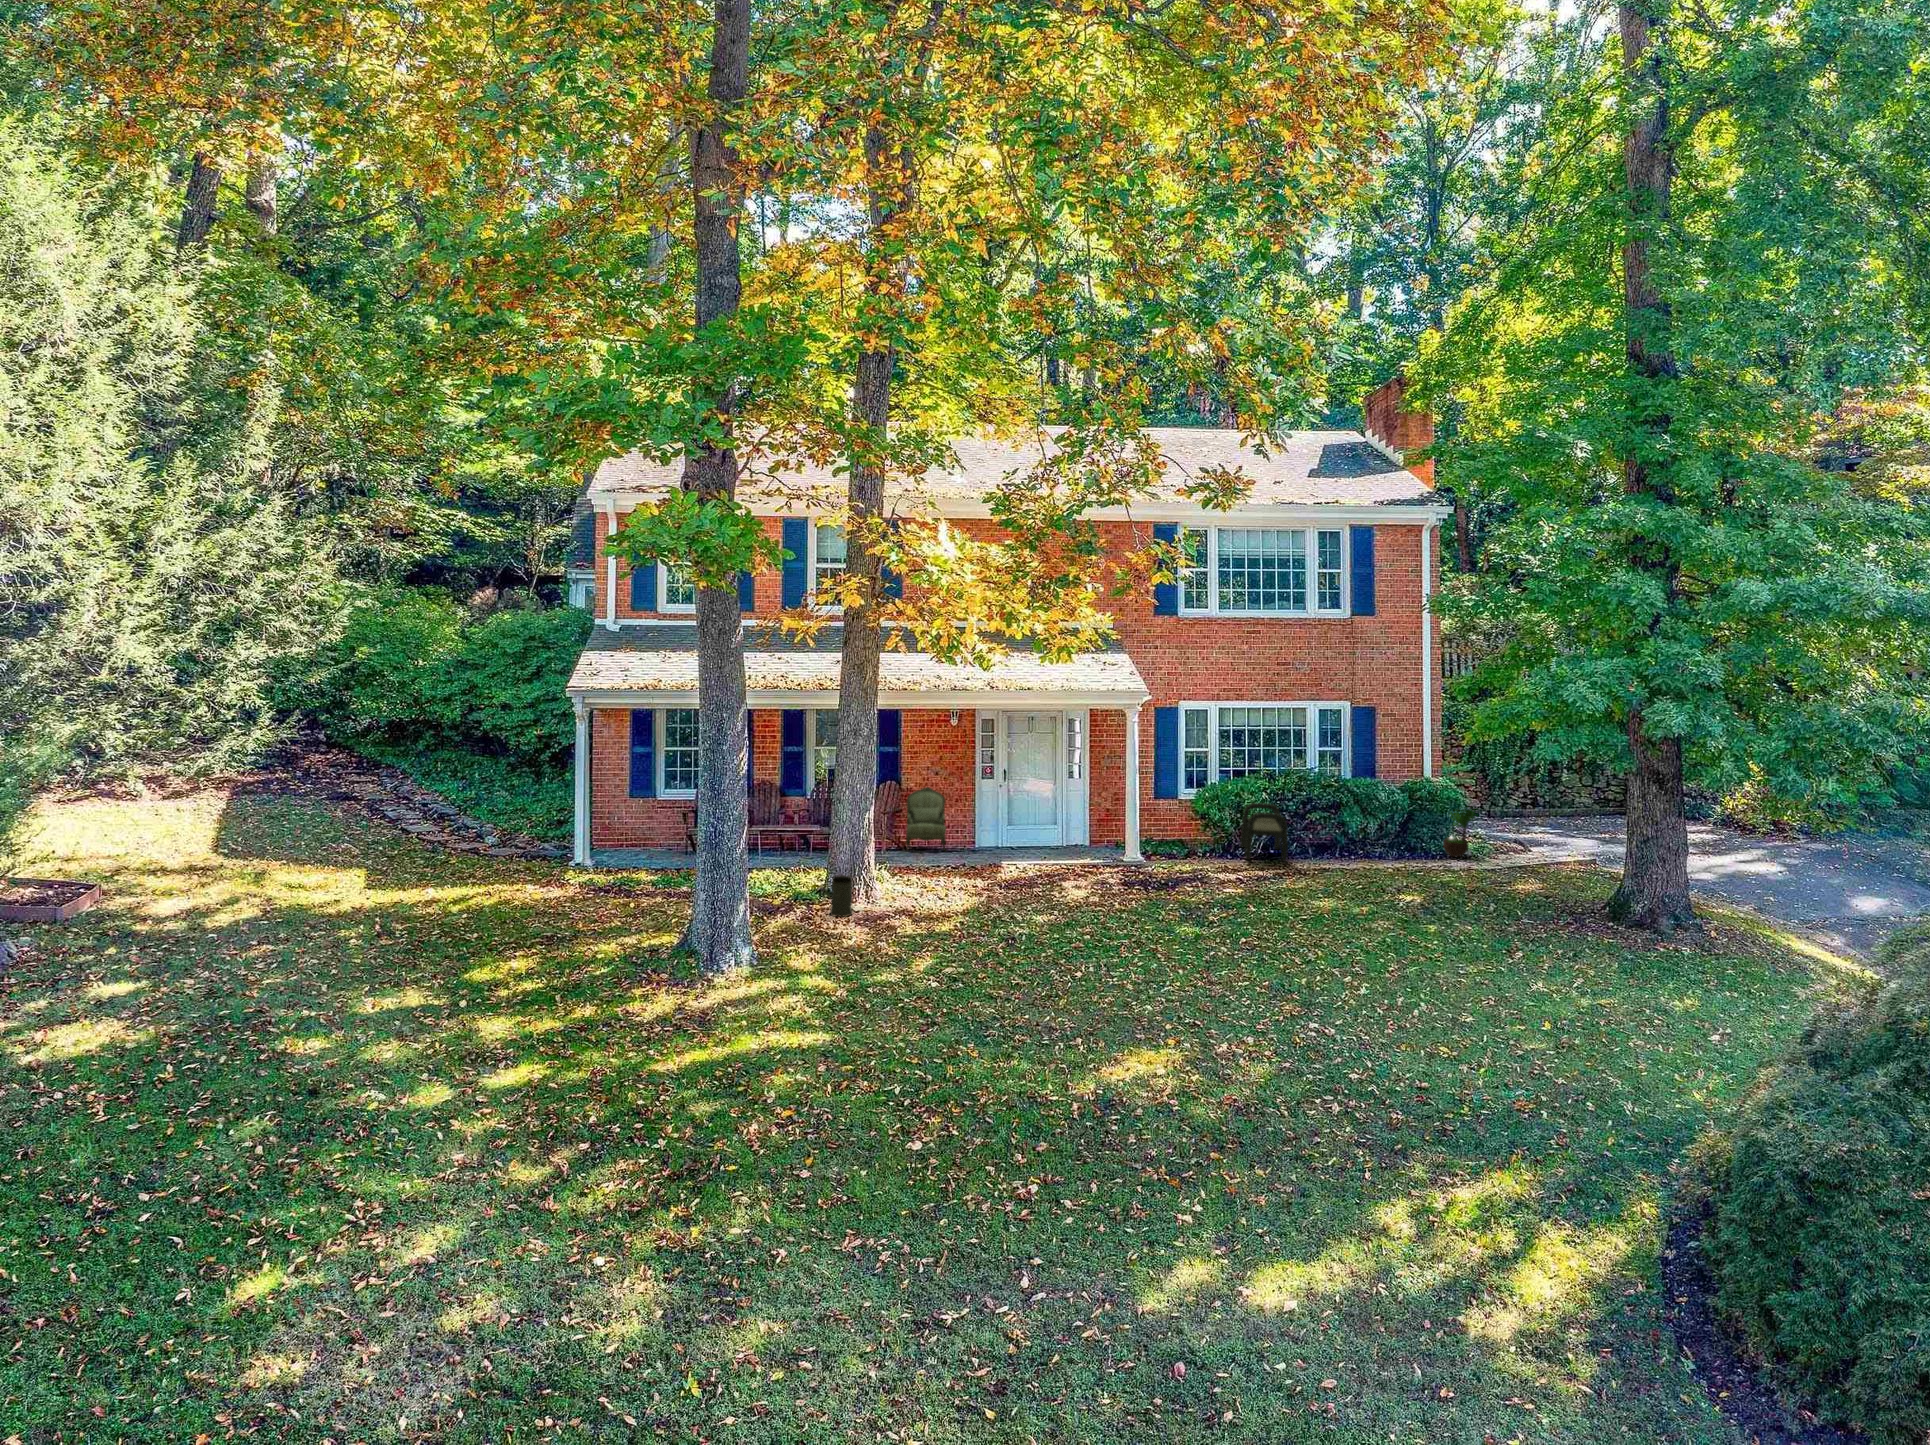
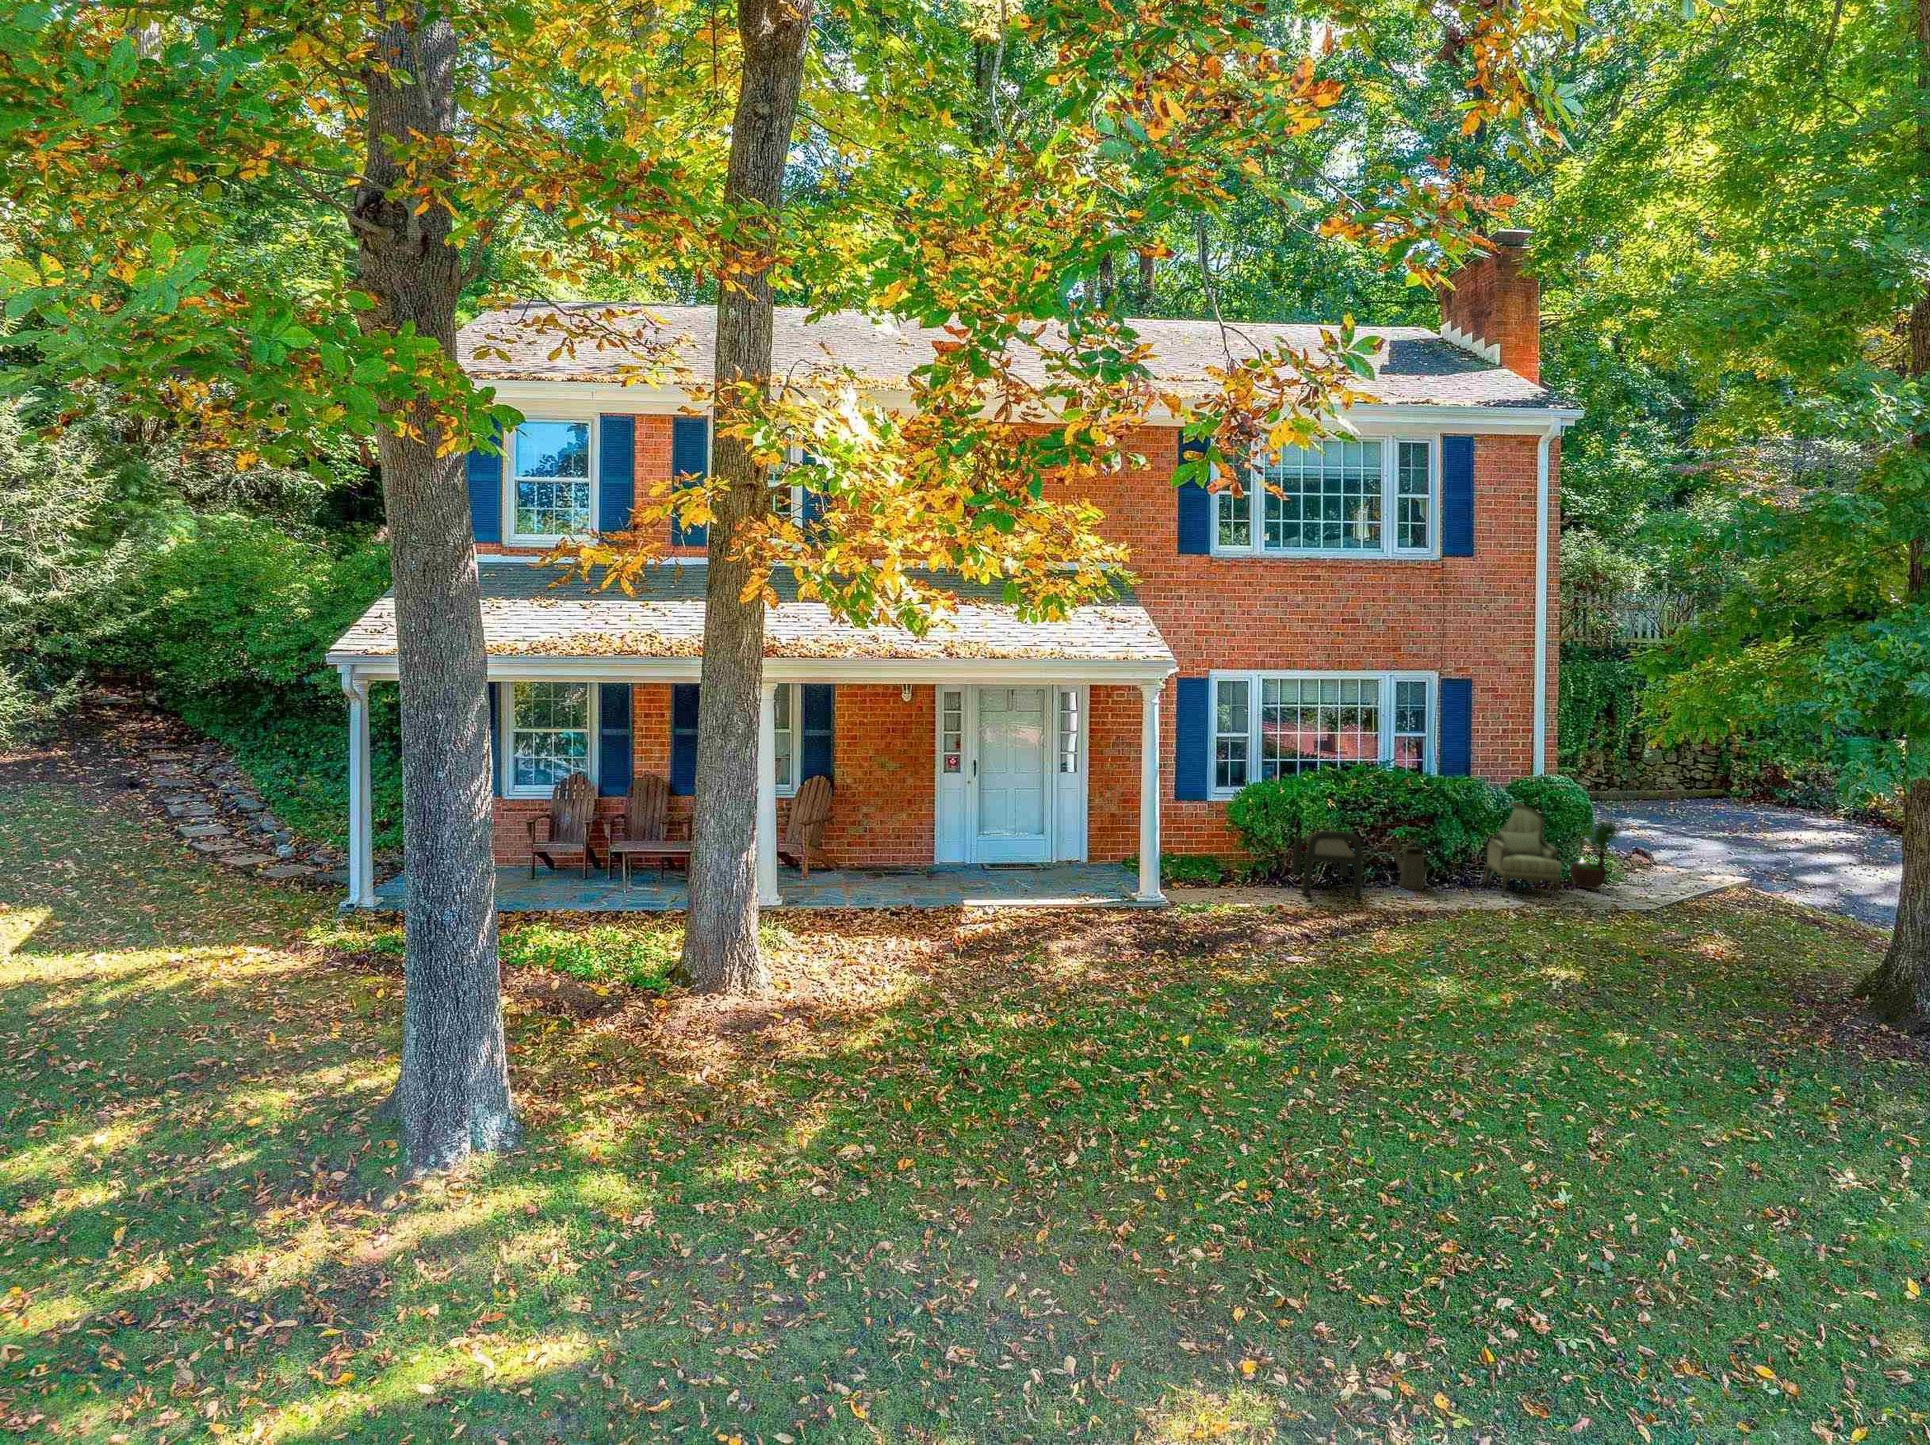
armchair: present [905,787,946,851] -> present [1484,802,1562,899]
watering can: present [829,875,853,917] -> present [1390,840,1426,890]

